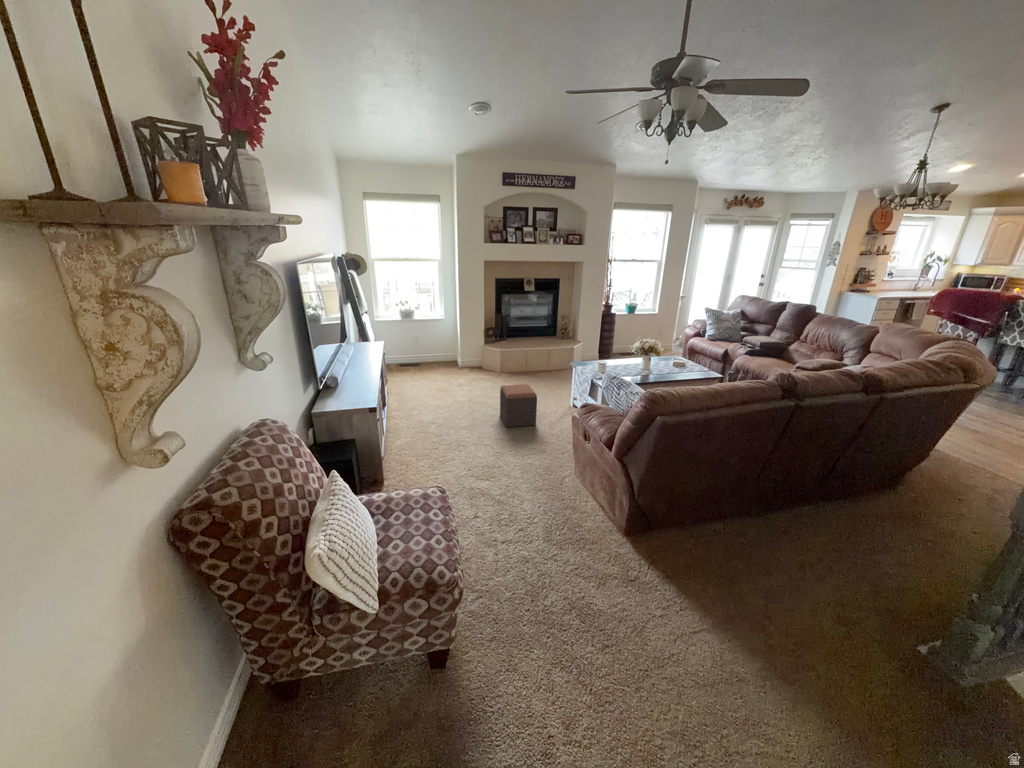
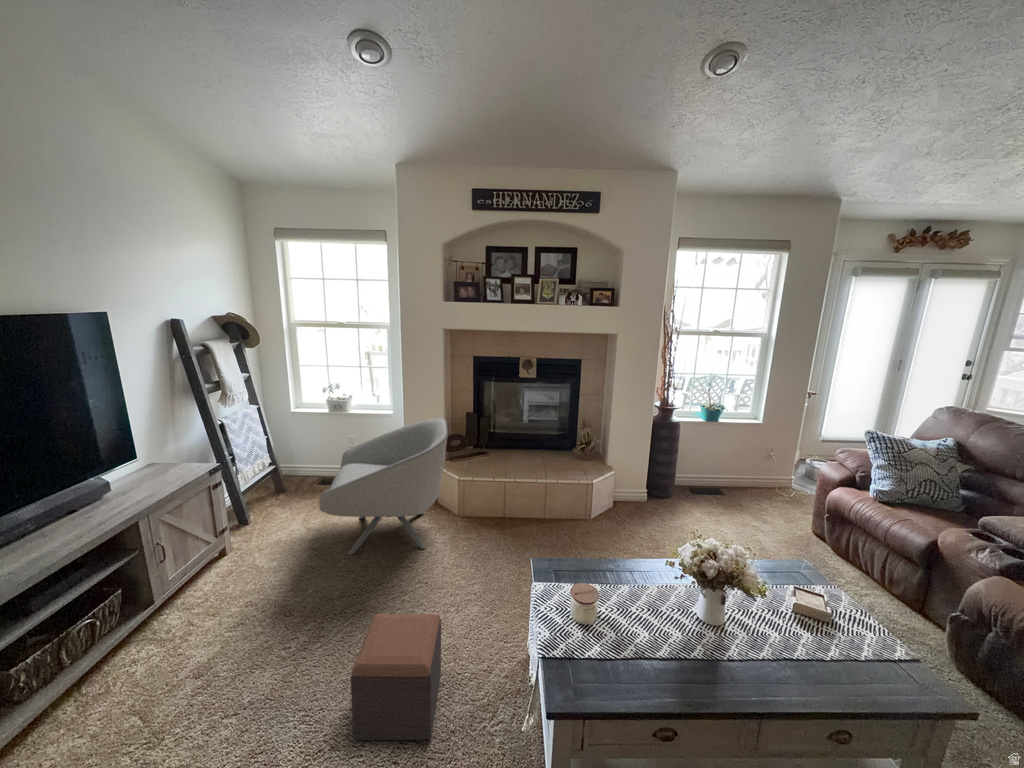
armchair: none [429,314,500,387] -> present [319,419,448,555]

